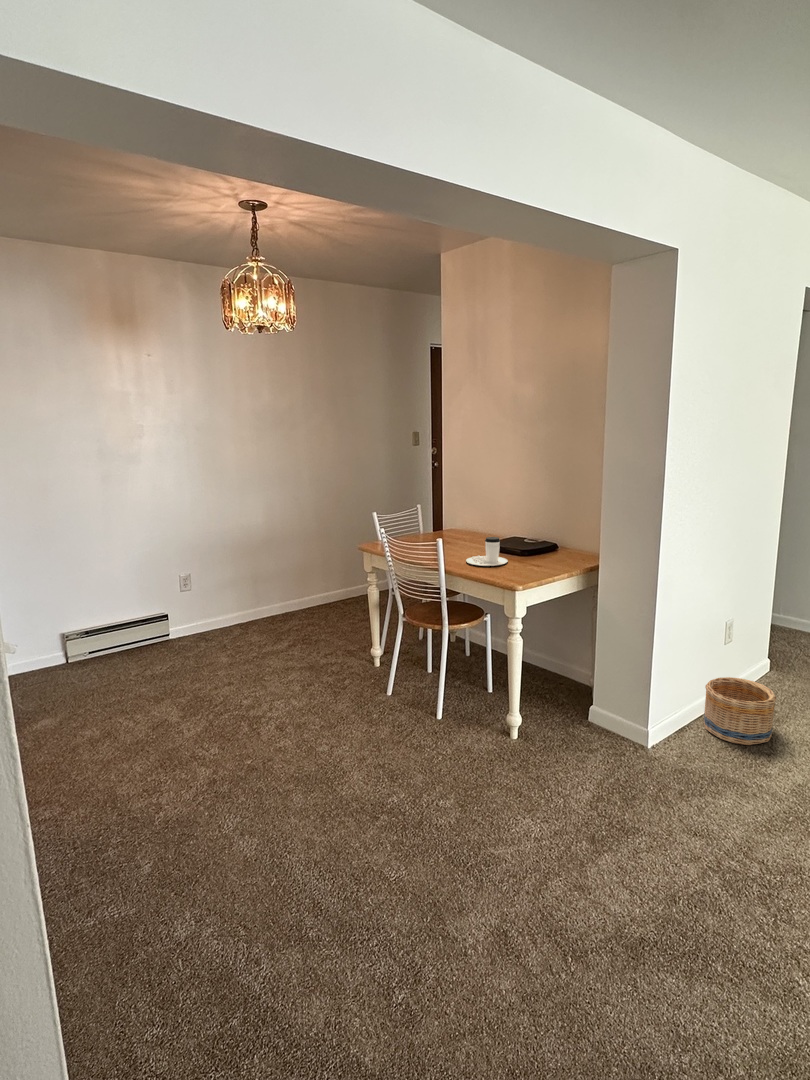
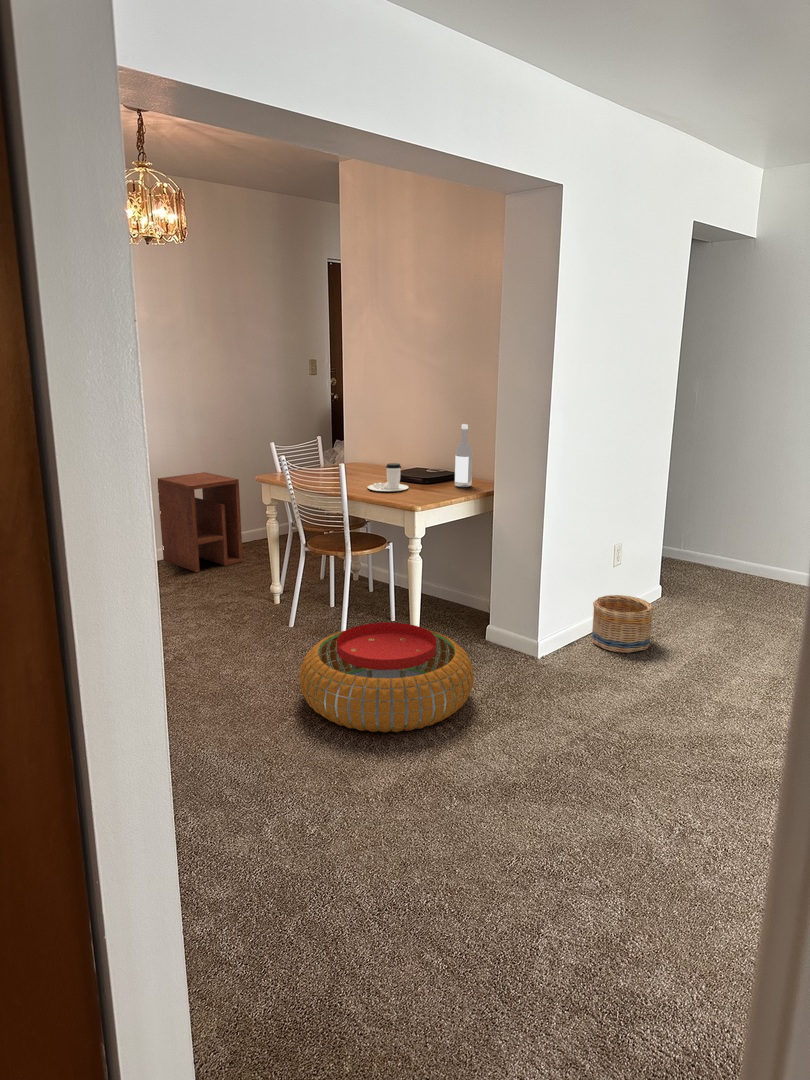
wine bottle: none [555,498,574,561] -> present [455,424,473,487]
side table: none [275,535,349,629] -> present [157,472,243,572]
pouf: none [393,708,582,845] -> present [299,622,474,733]

